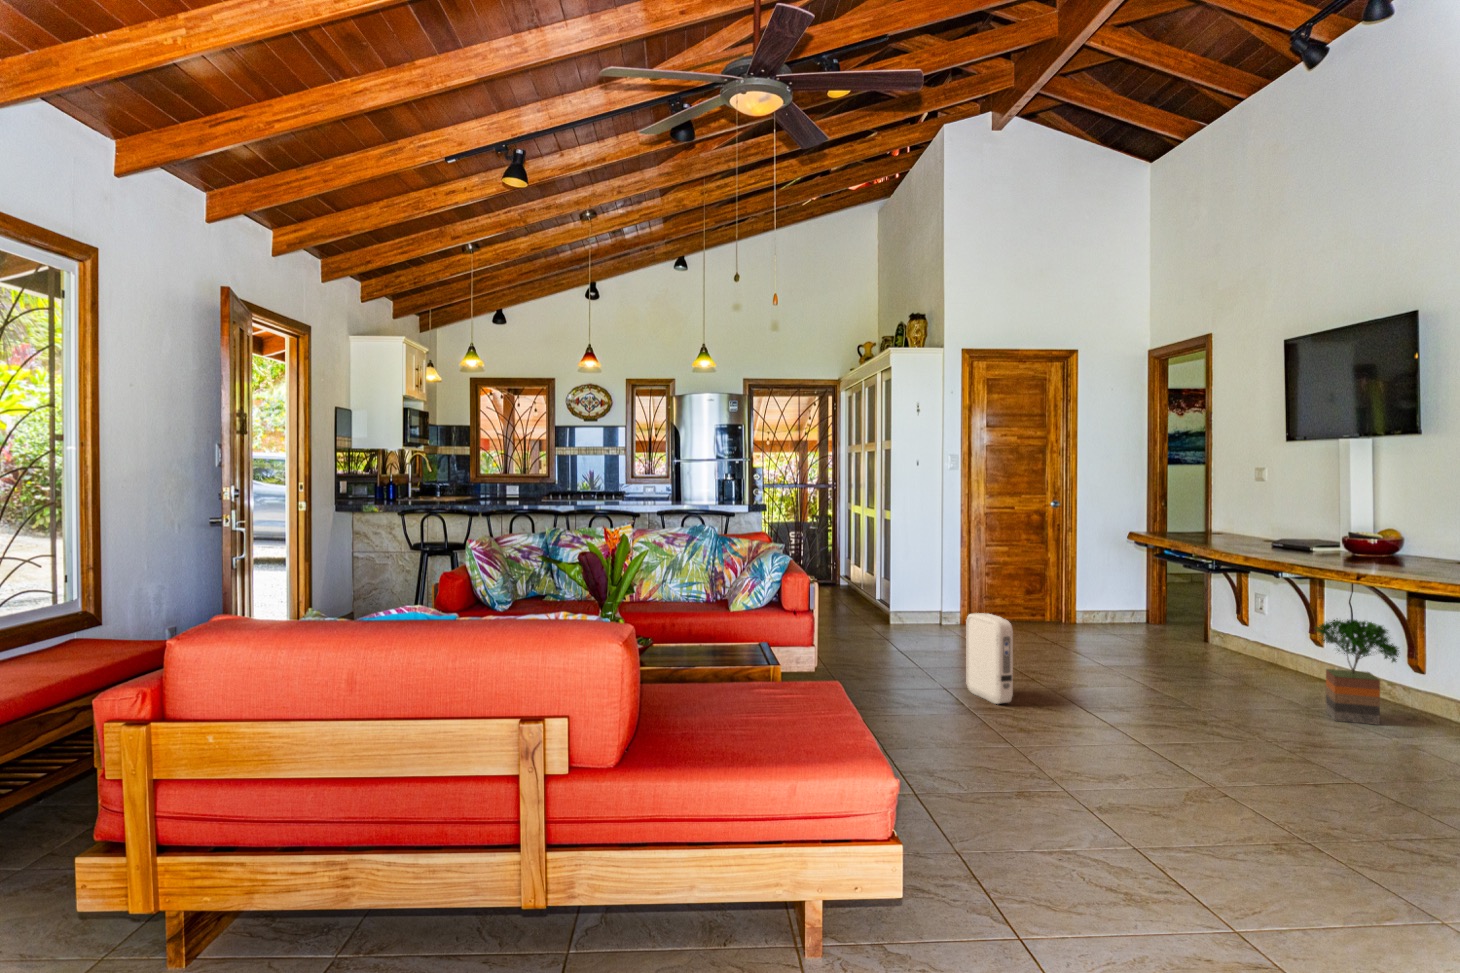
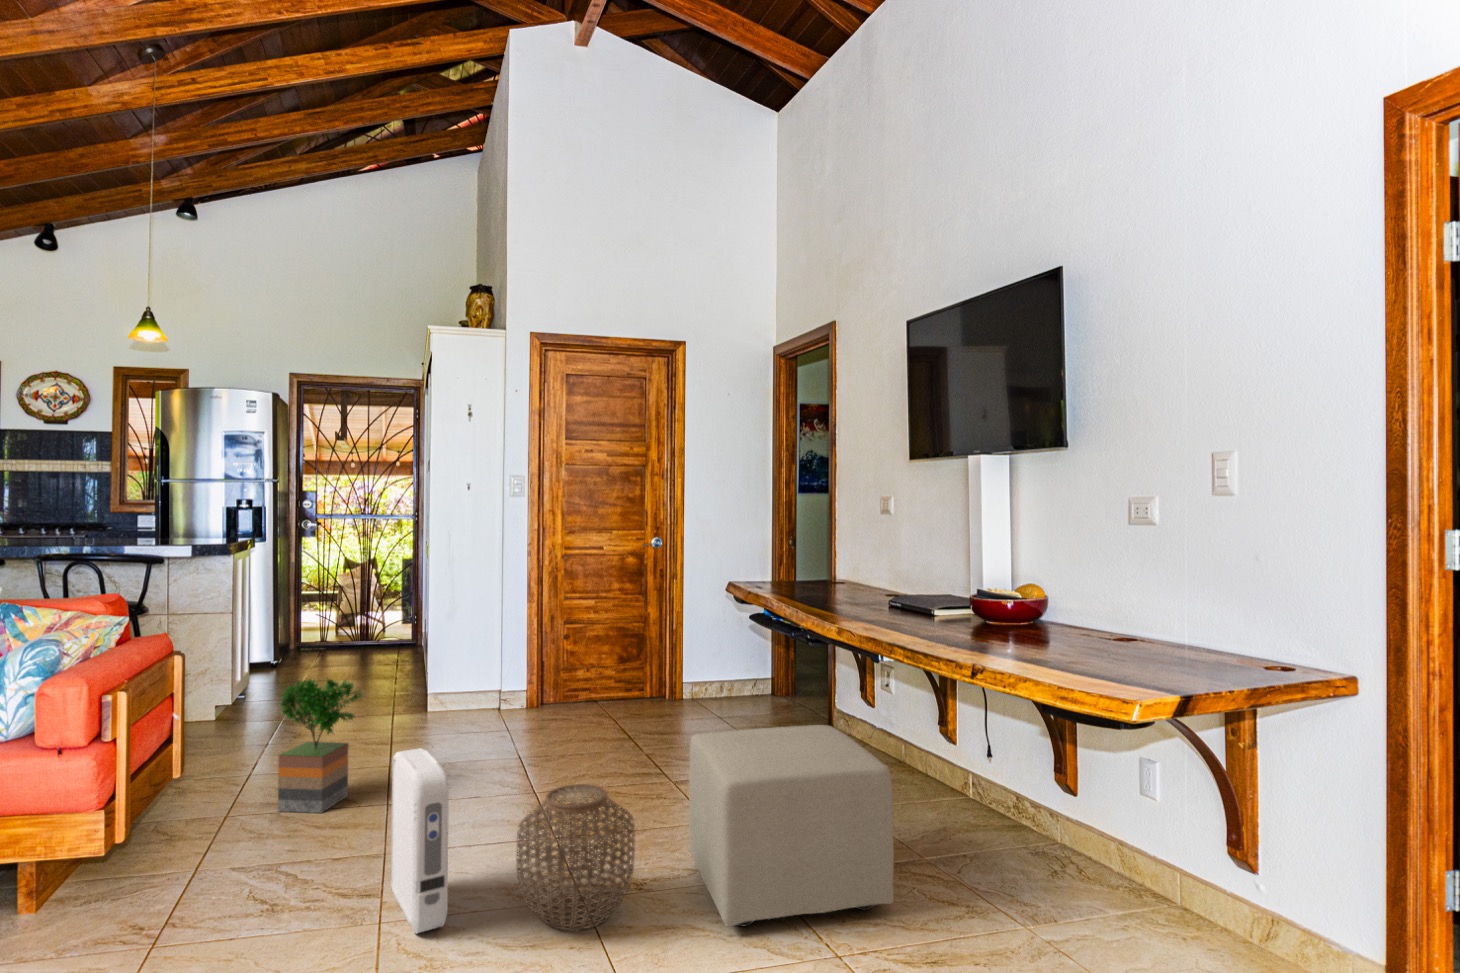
ottoman: none [1138,617,1286,718] -> present [689,725,894,927]
potted tree: present [1316,619,1399,725] -> present [278,679,363,813]
woven basket: none [1047,636,1117,711] -> present [517,784,635,931]

